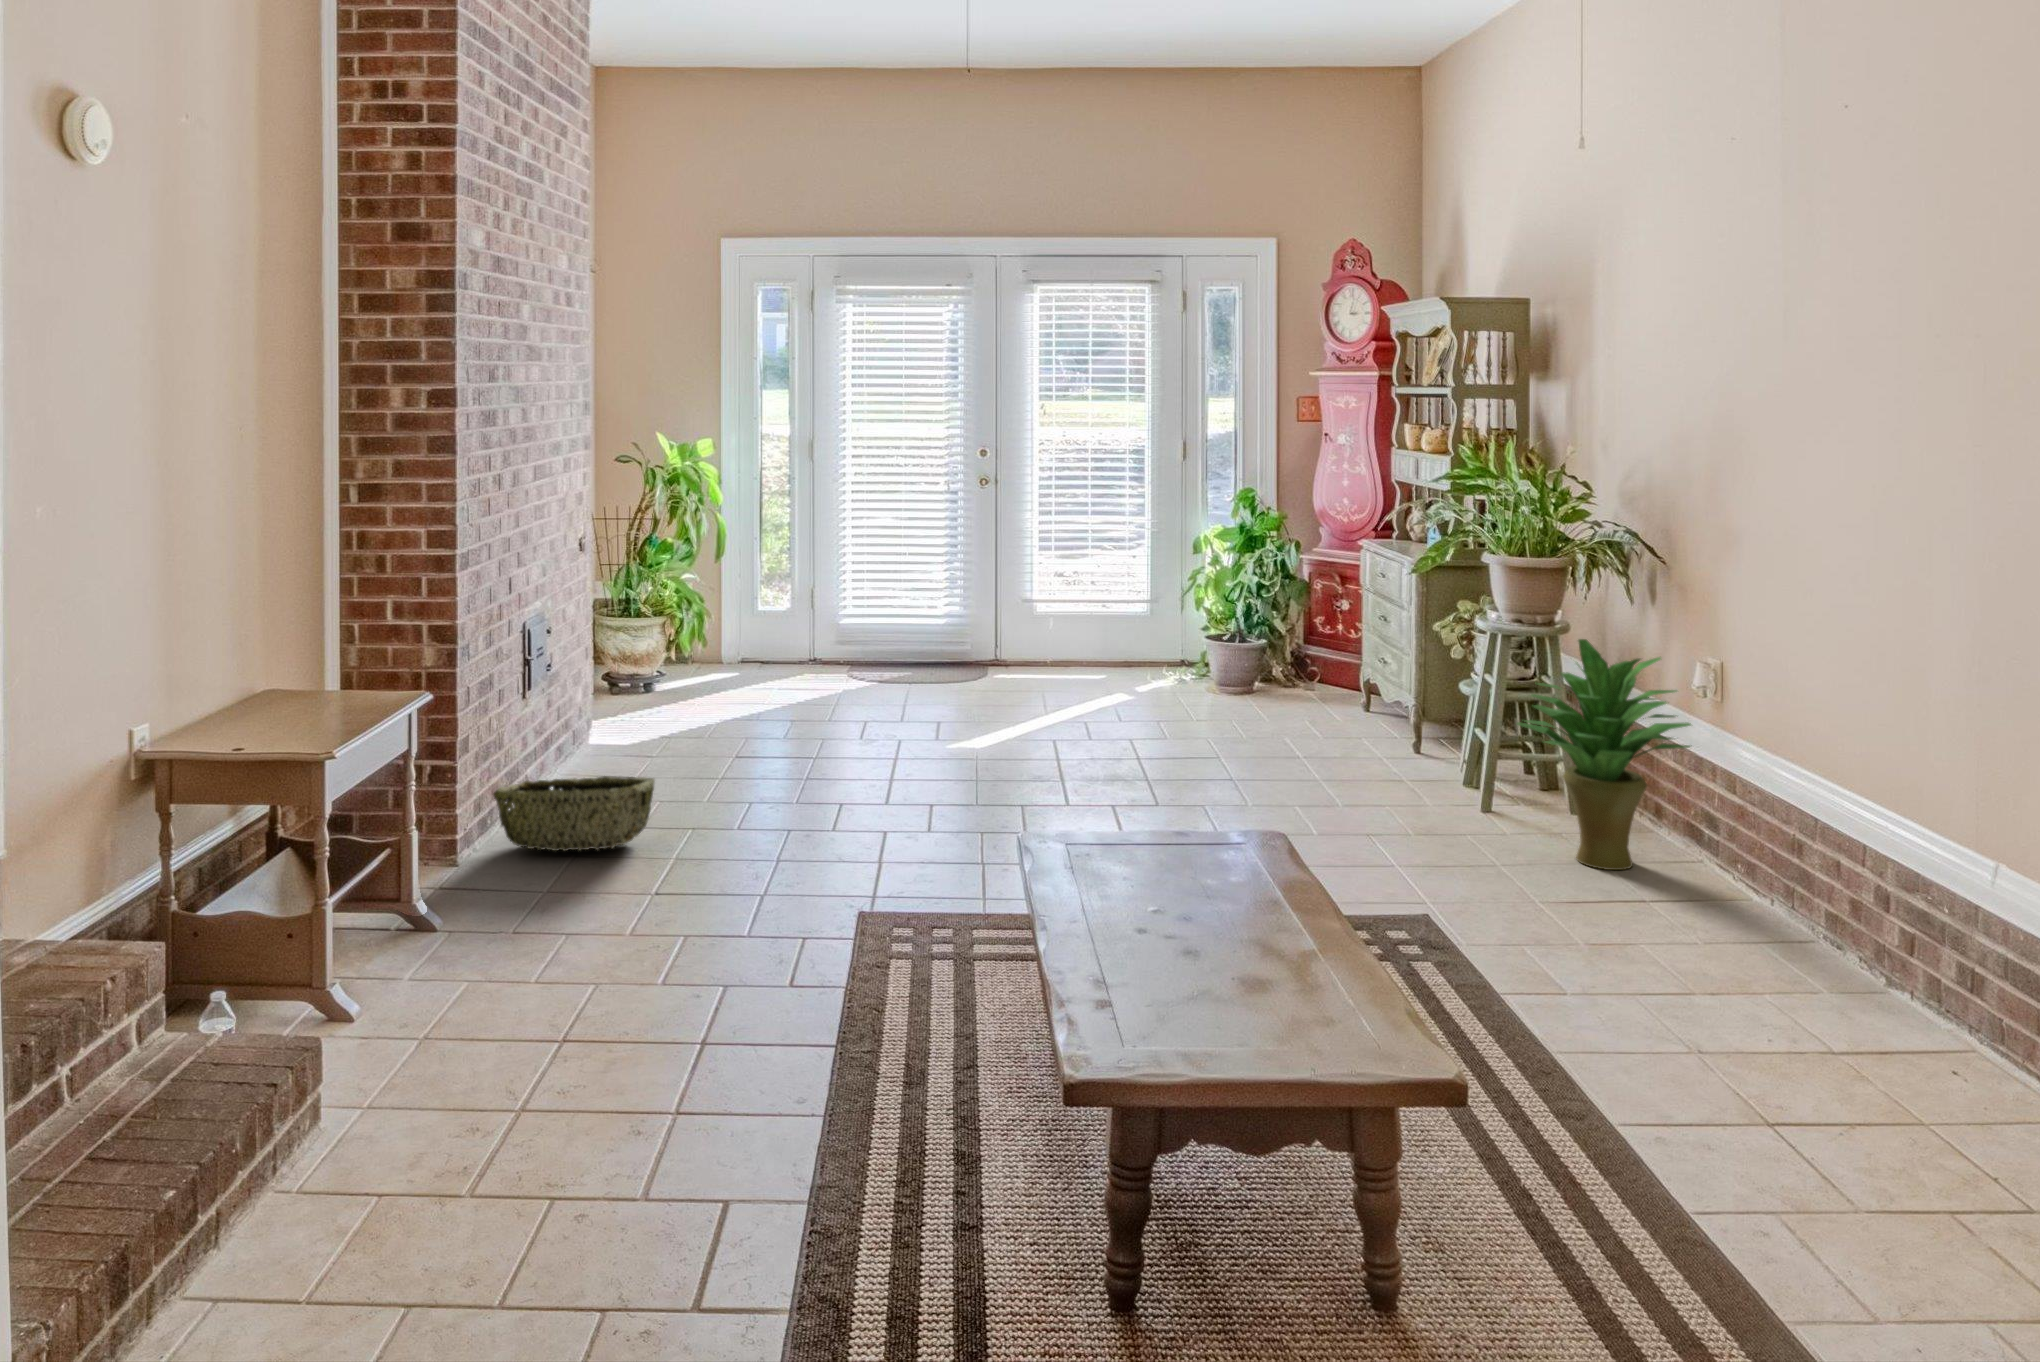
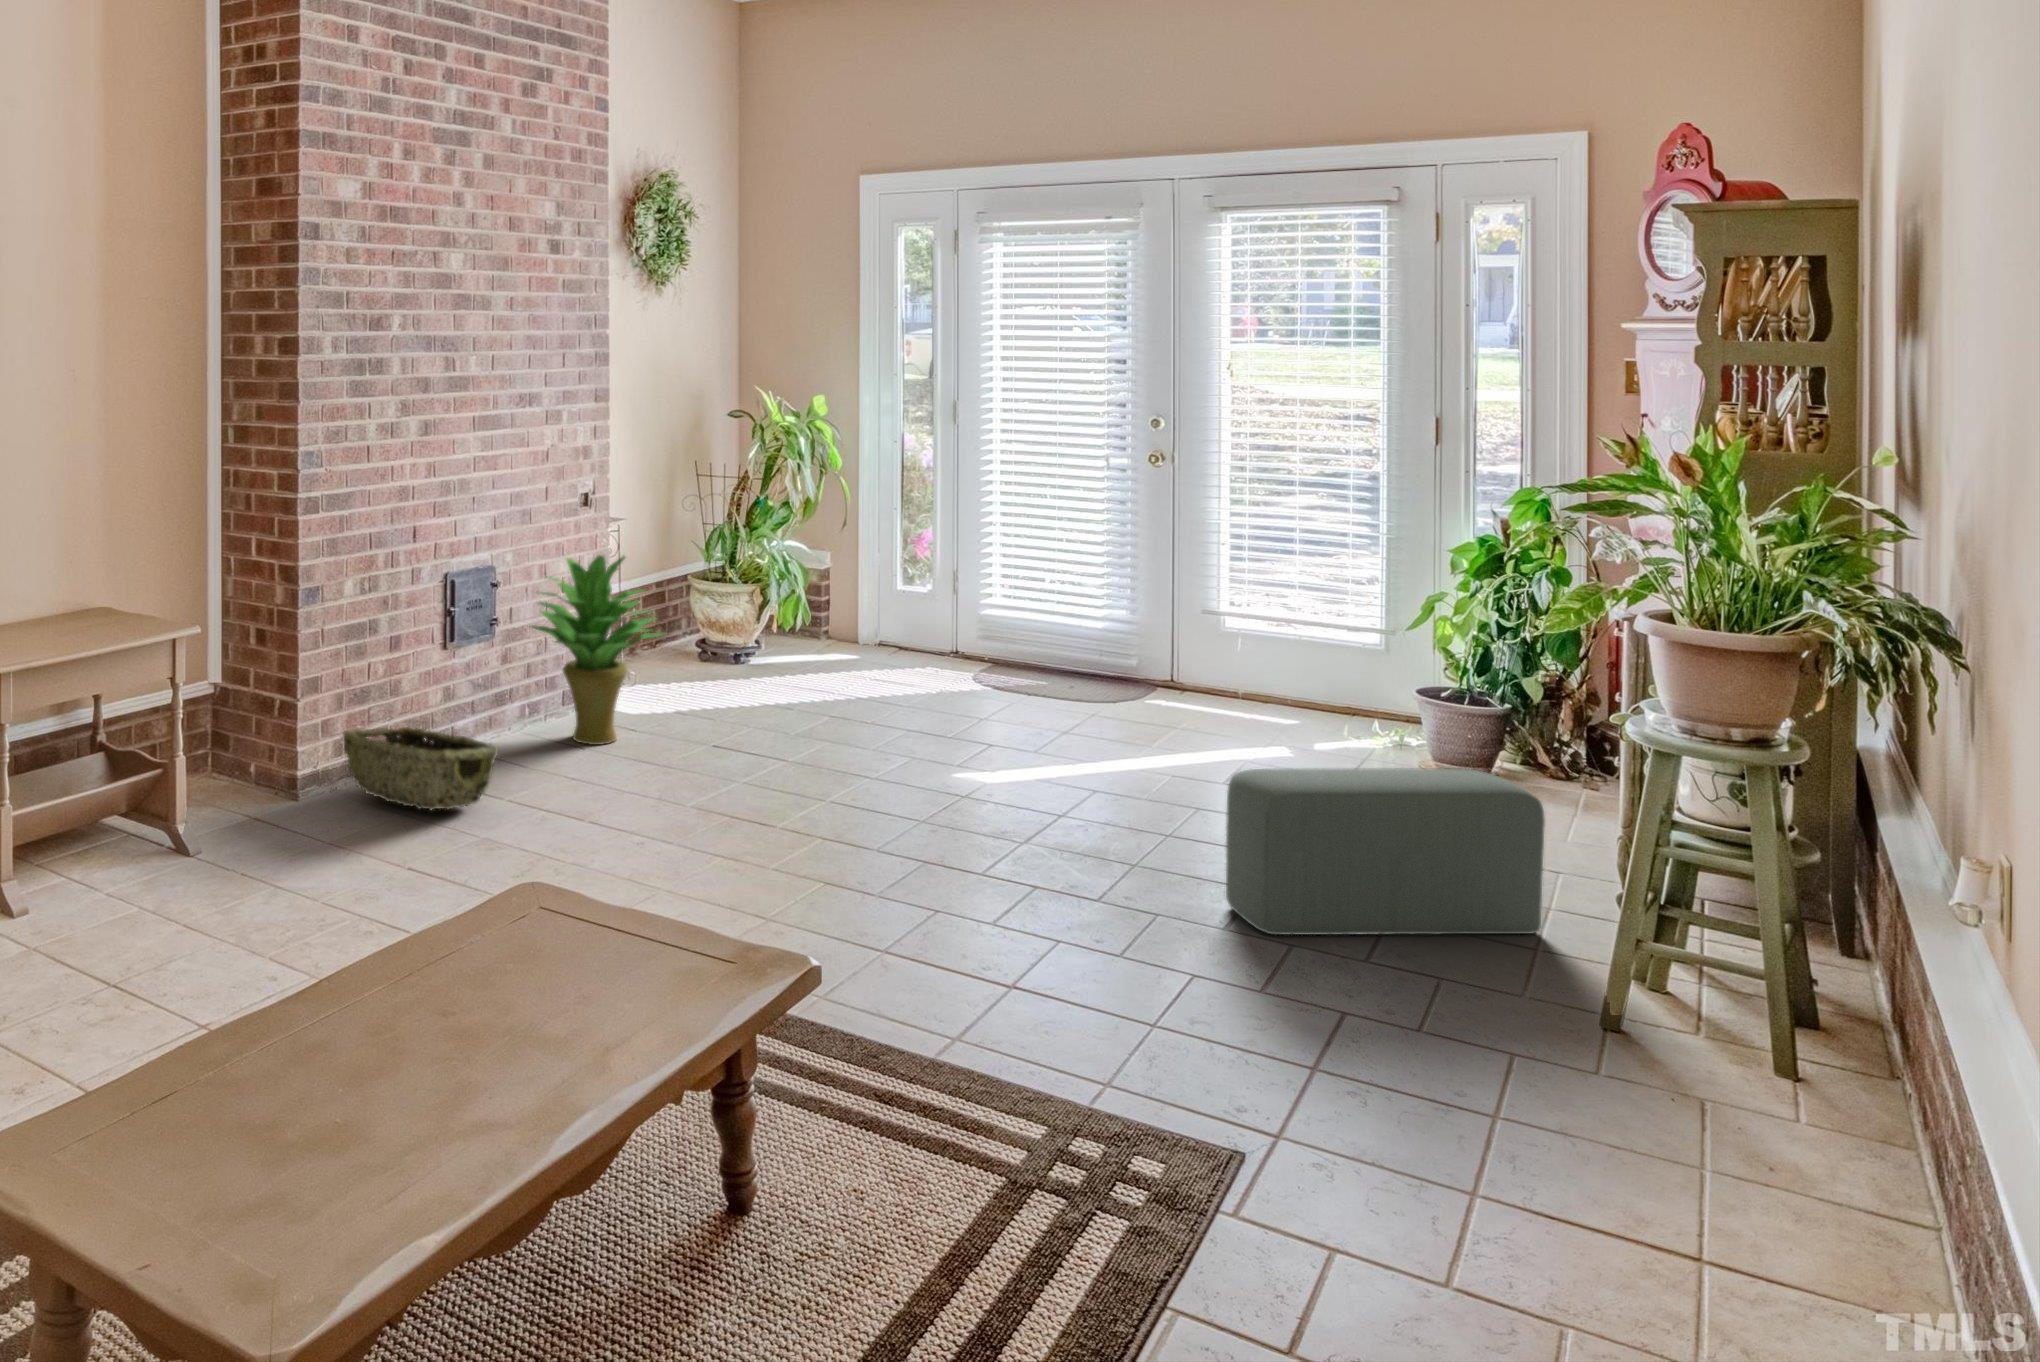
potted plant: present [1517,639,1691,870] -> present [531,556,663,745]
pouf: none [1226,668,1384,796] -> present [1226,769,1545,935]

